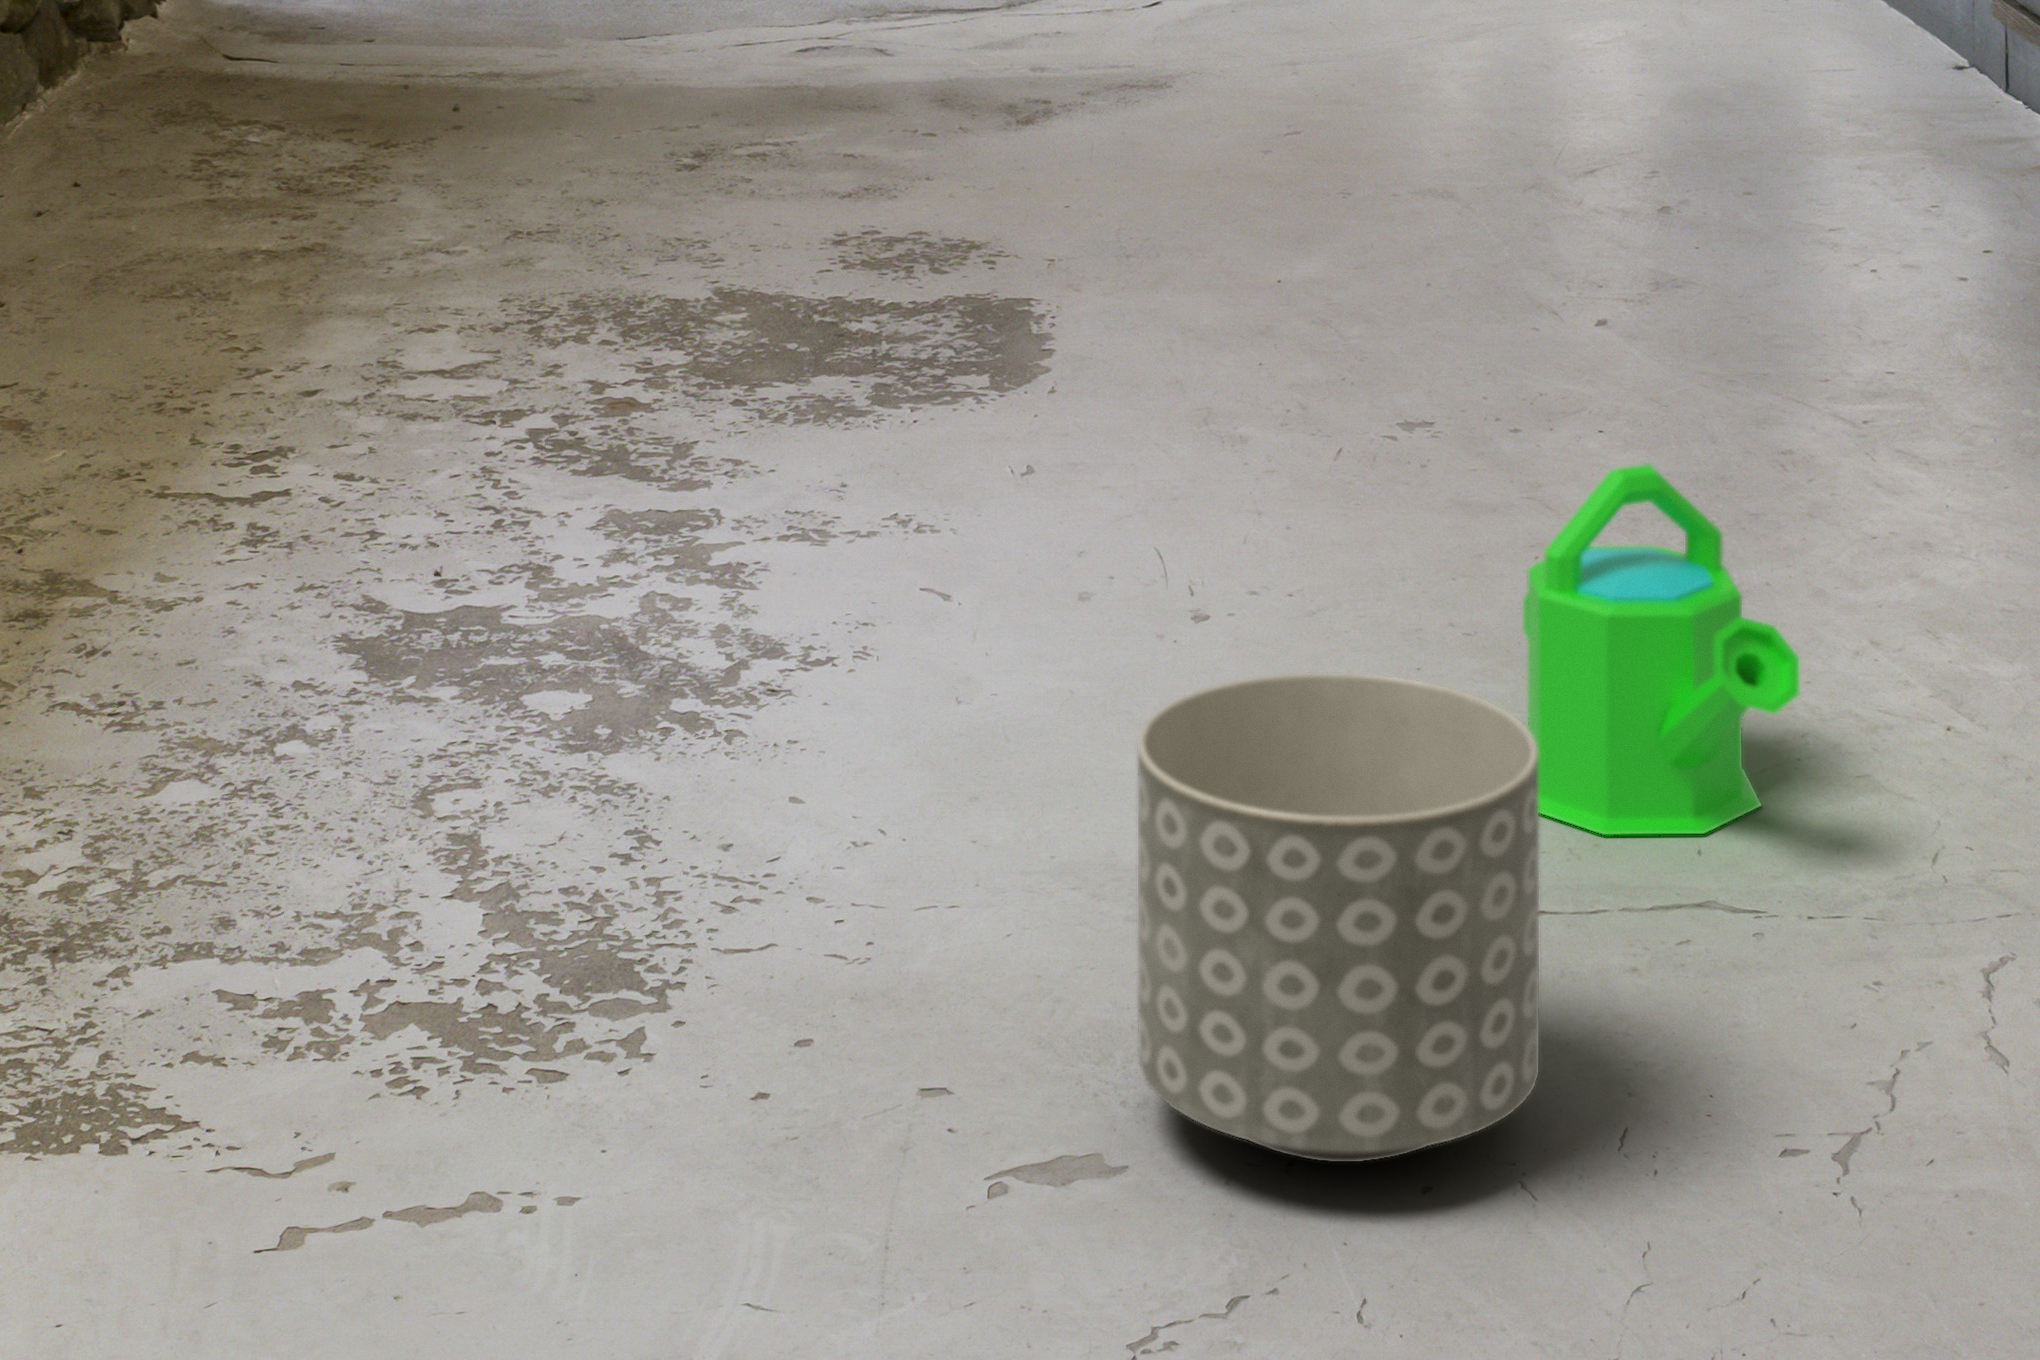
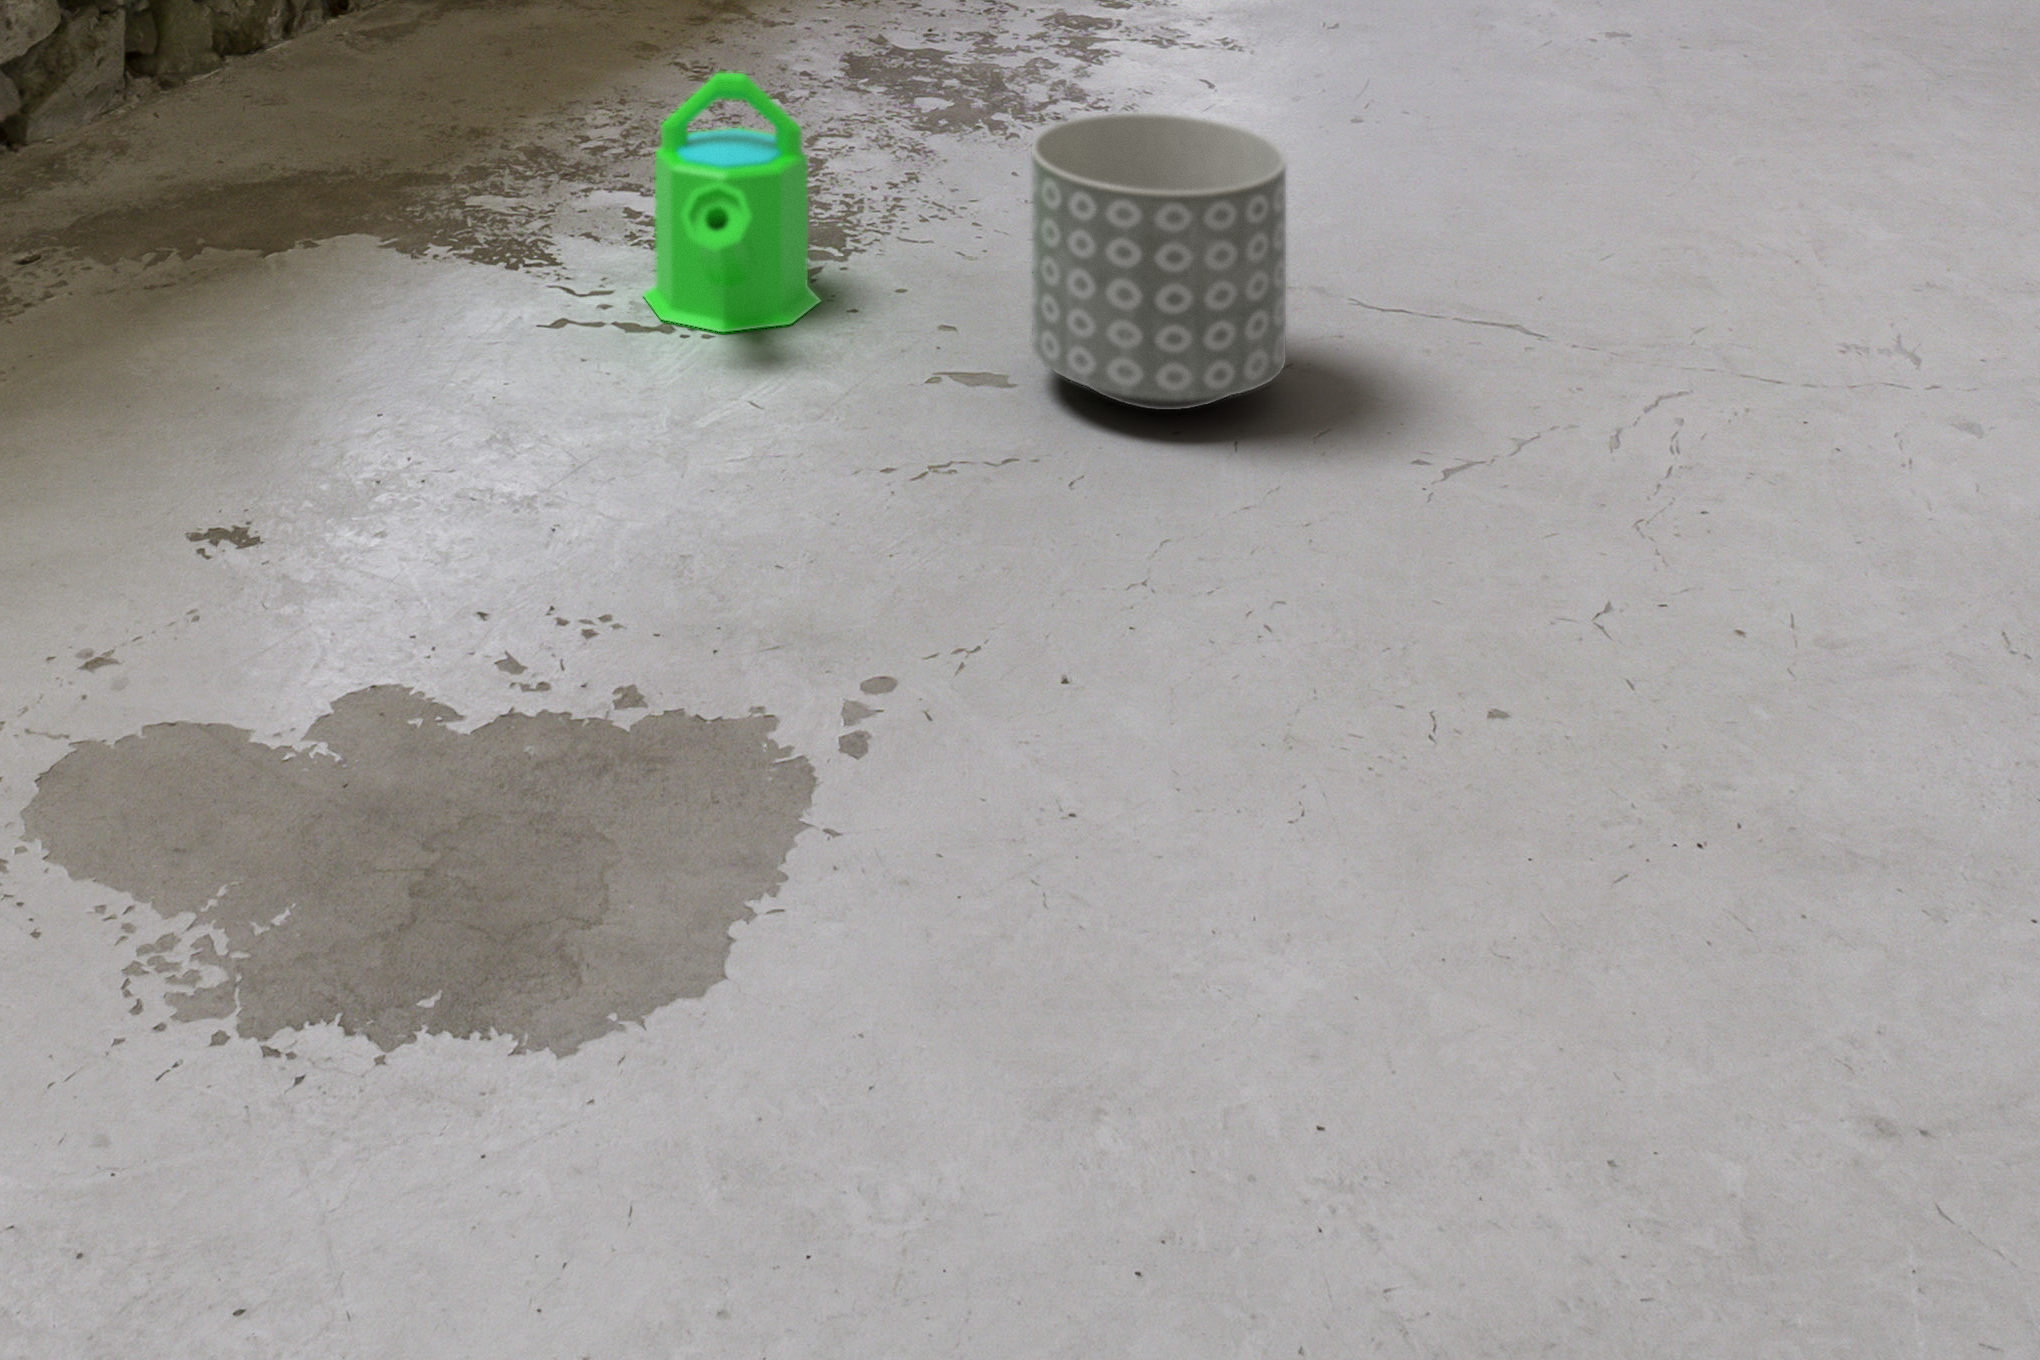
watering can: present [1523,465,1799,835] -> present [644,73,820,332]

